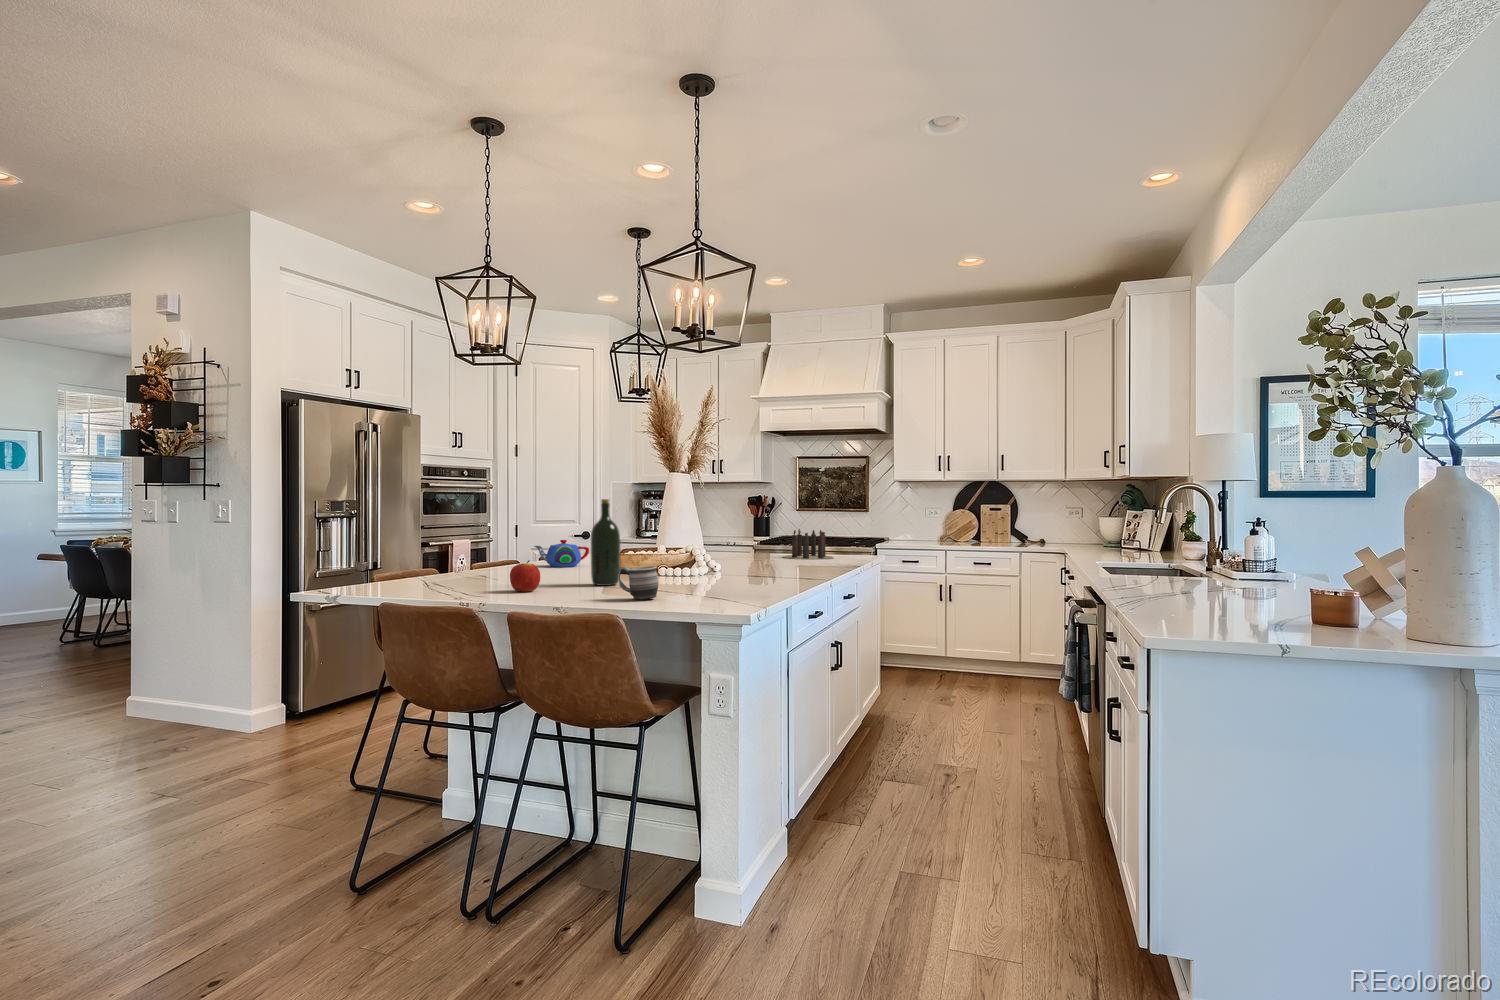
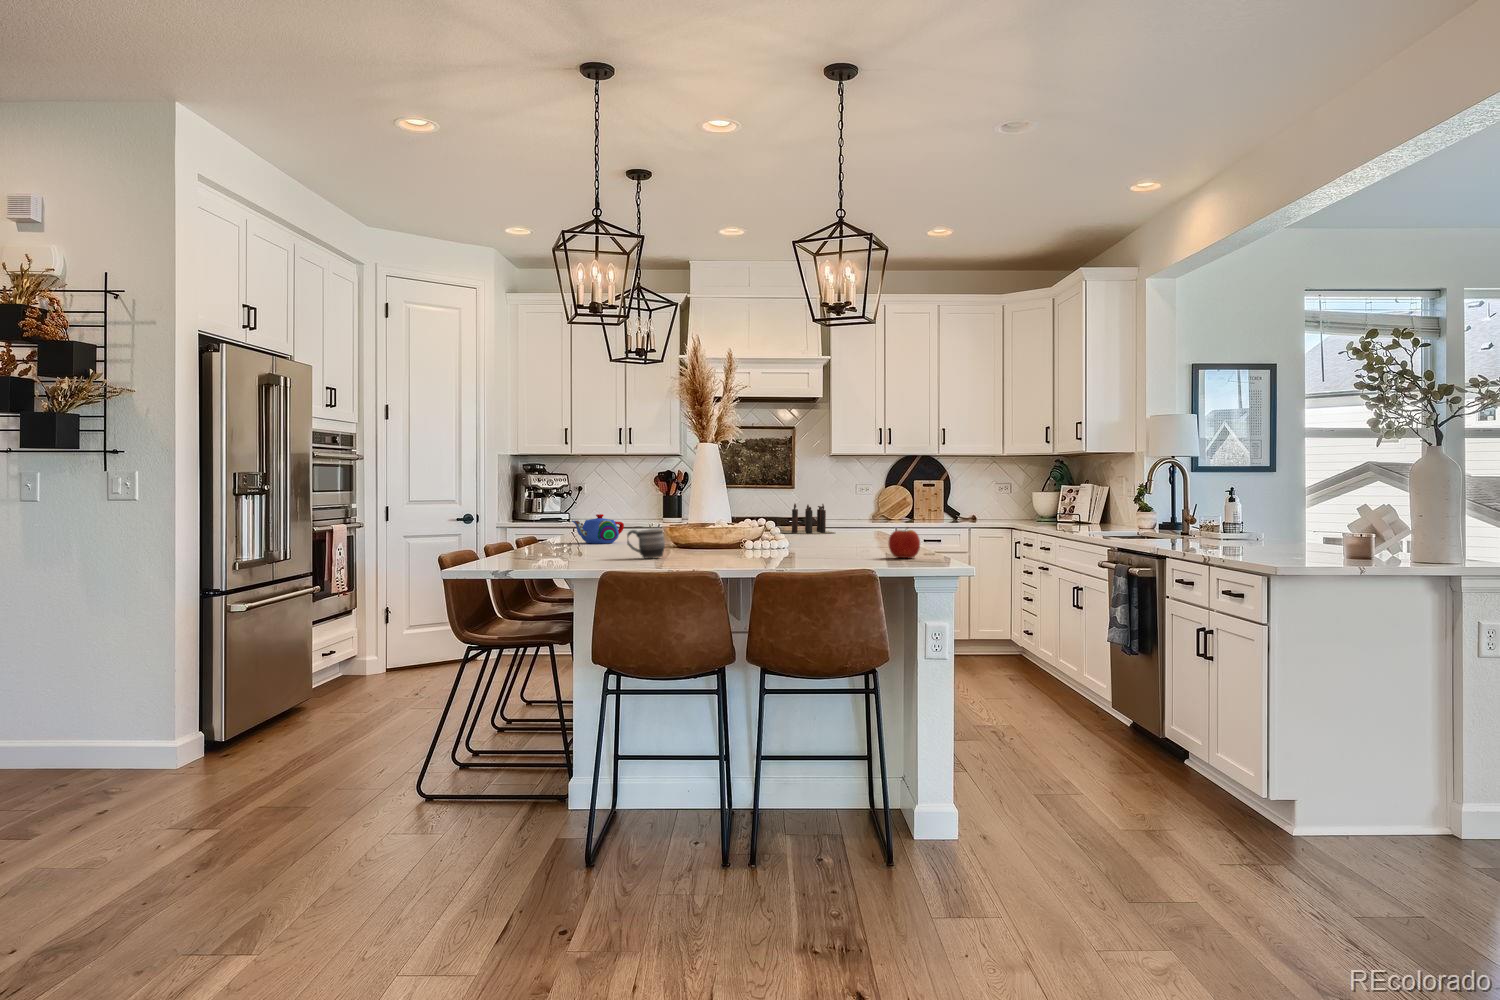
wine bottle: present [591,499,620,586] -> none [732,468,760,553]
apple: present [510,560,540,592] -> present [888,528,920,558]
mug: present [619,566,658,600] -> present [627,529,665,558]

